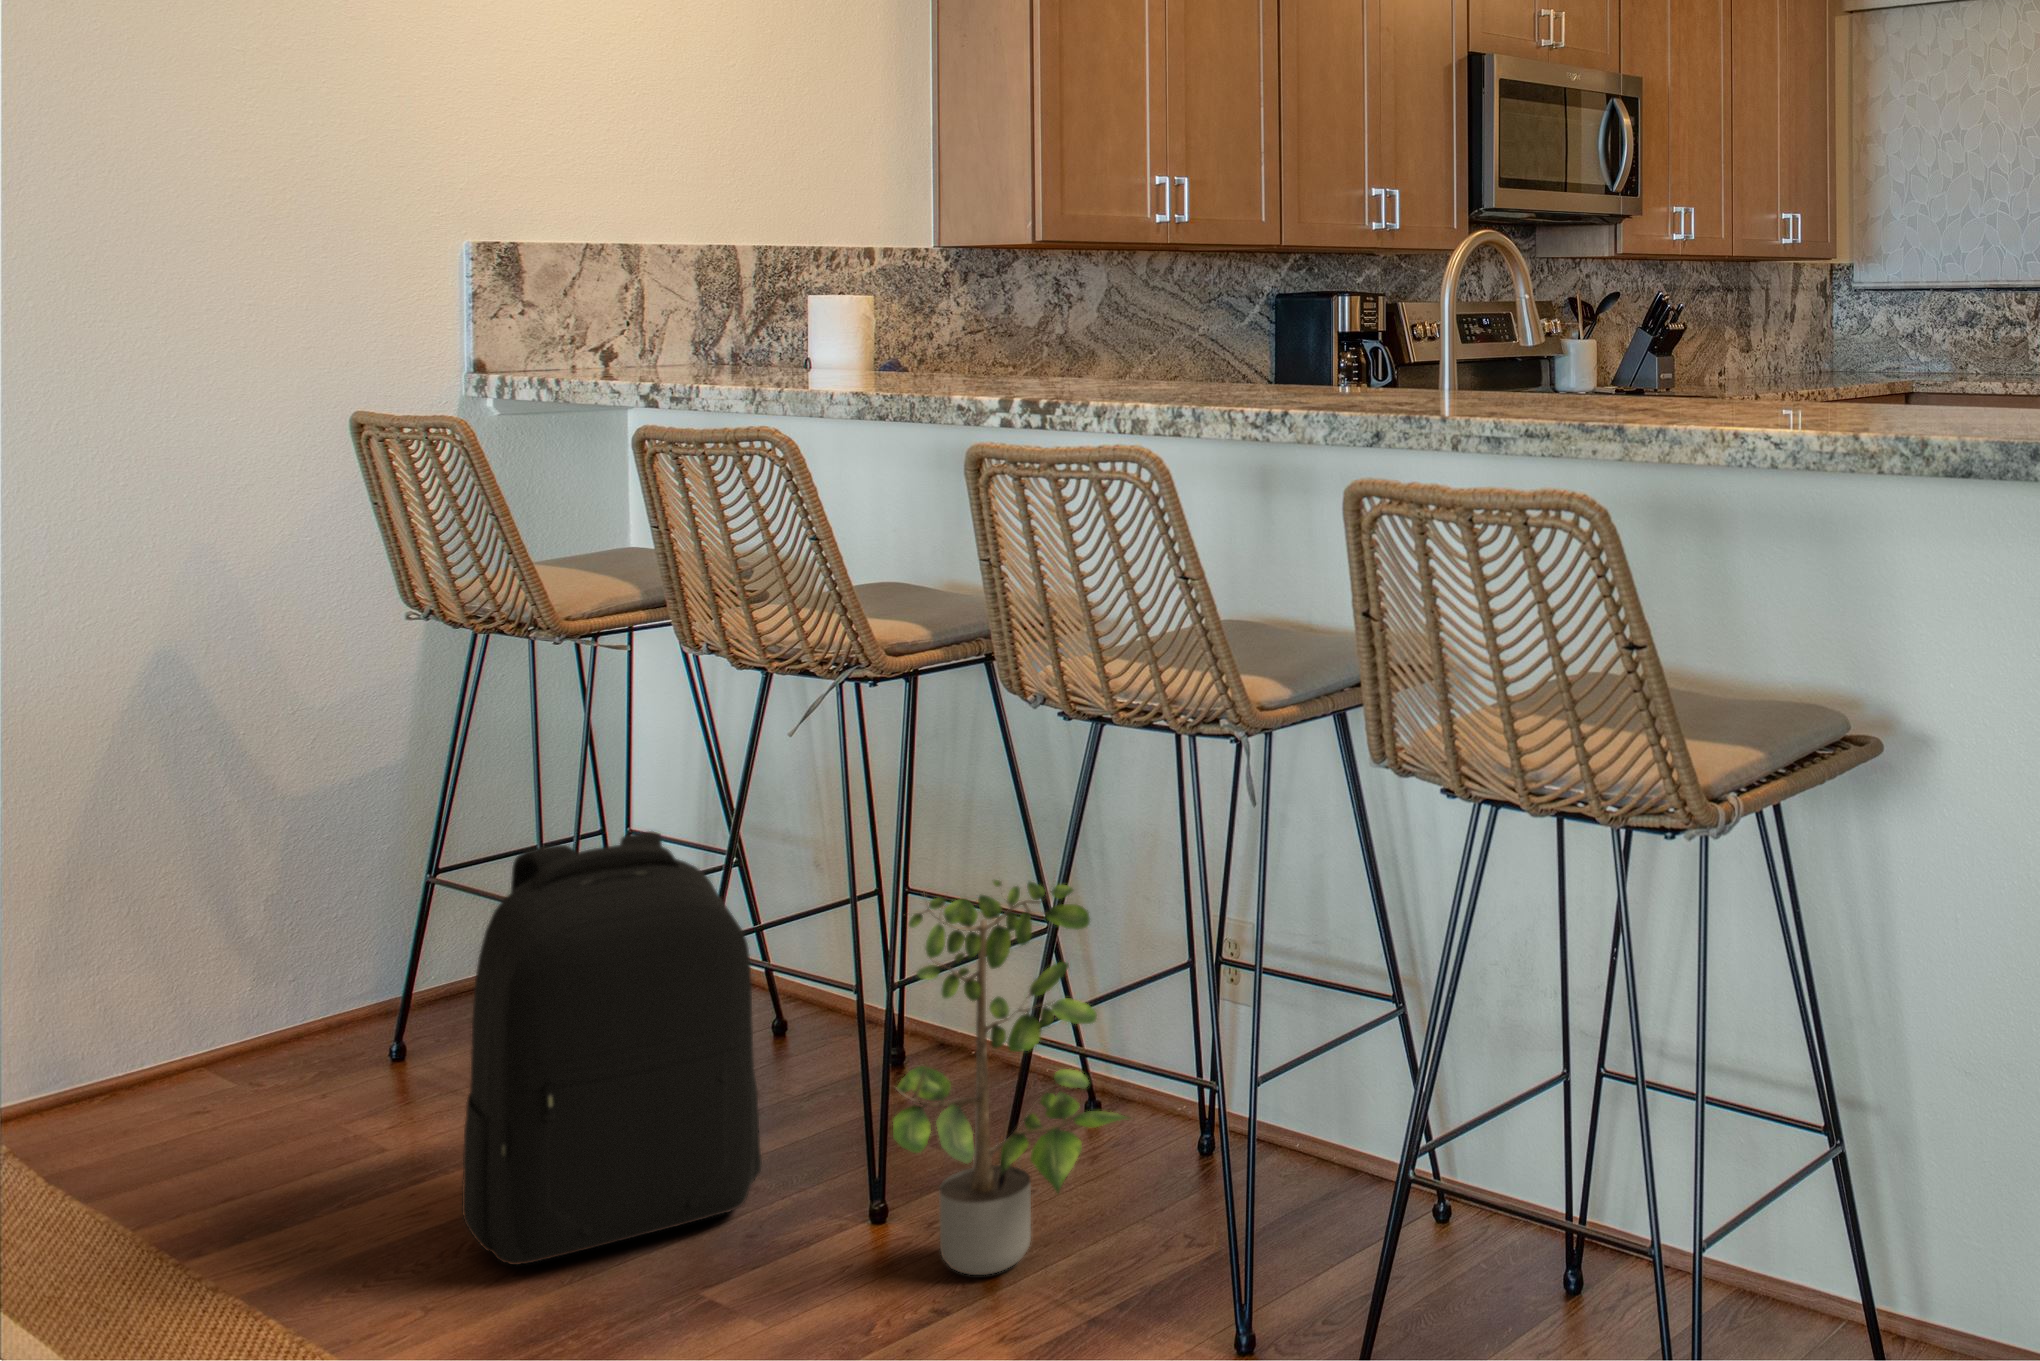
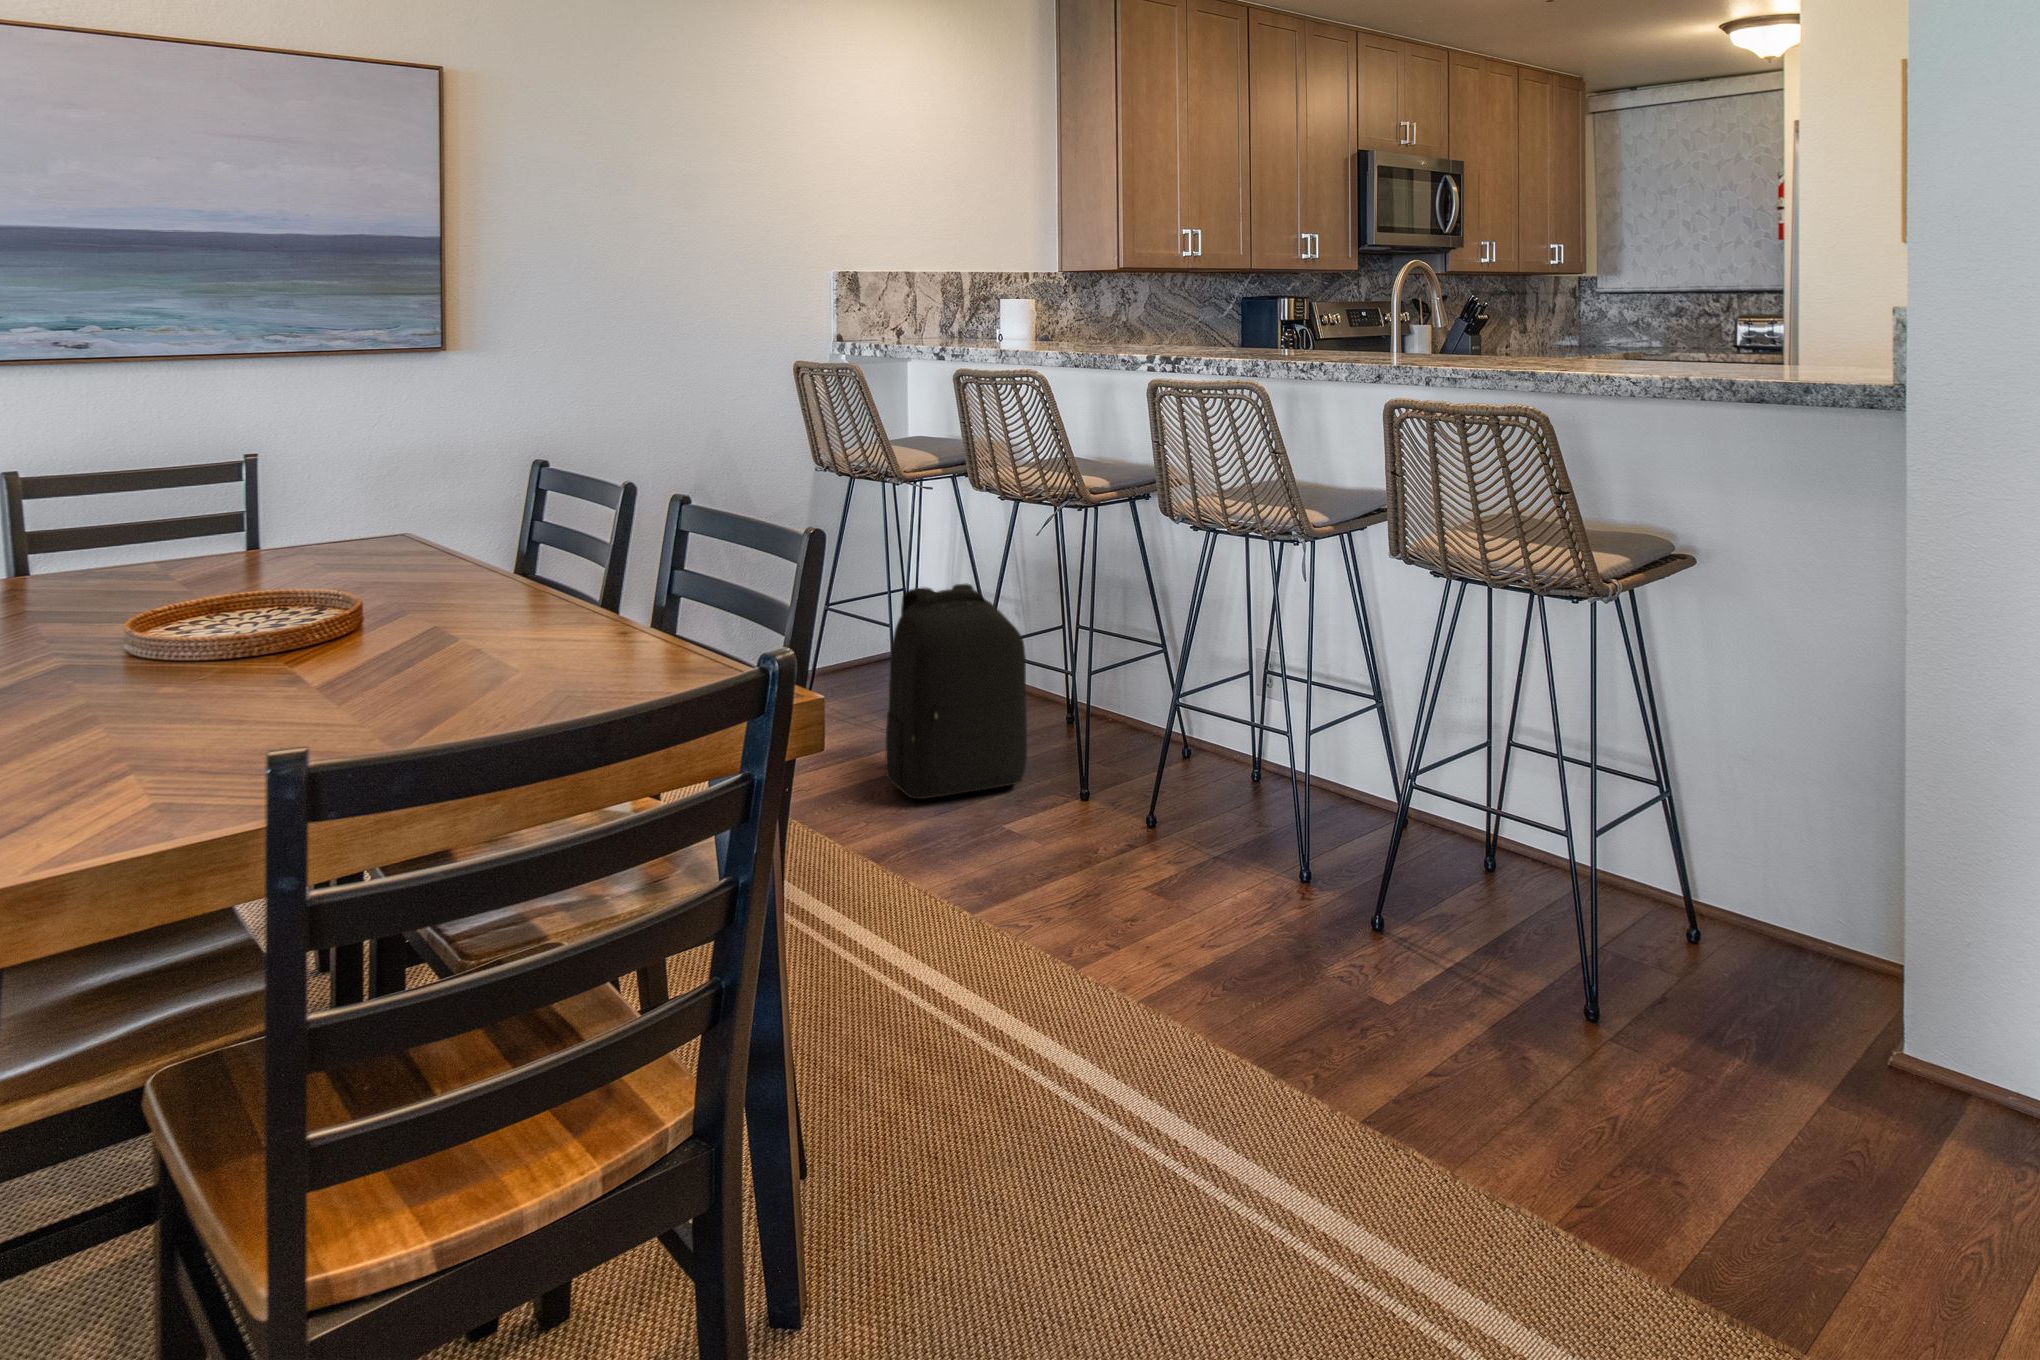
potted plant: present [893,880,1128,1275] -> none [1112,612,1239,826]

